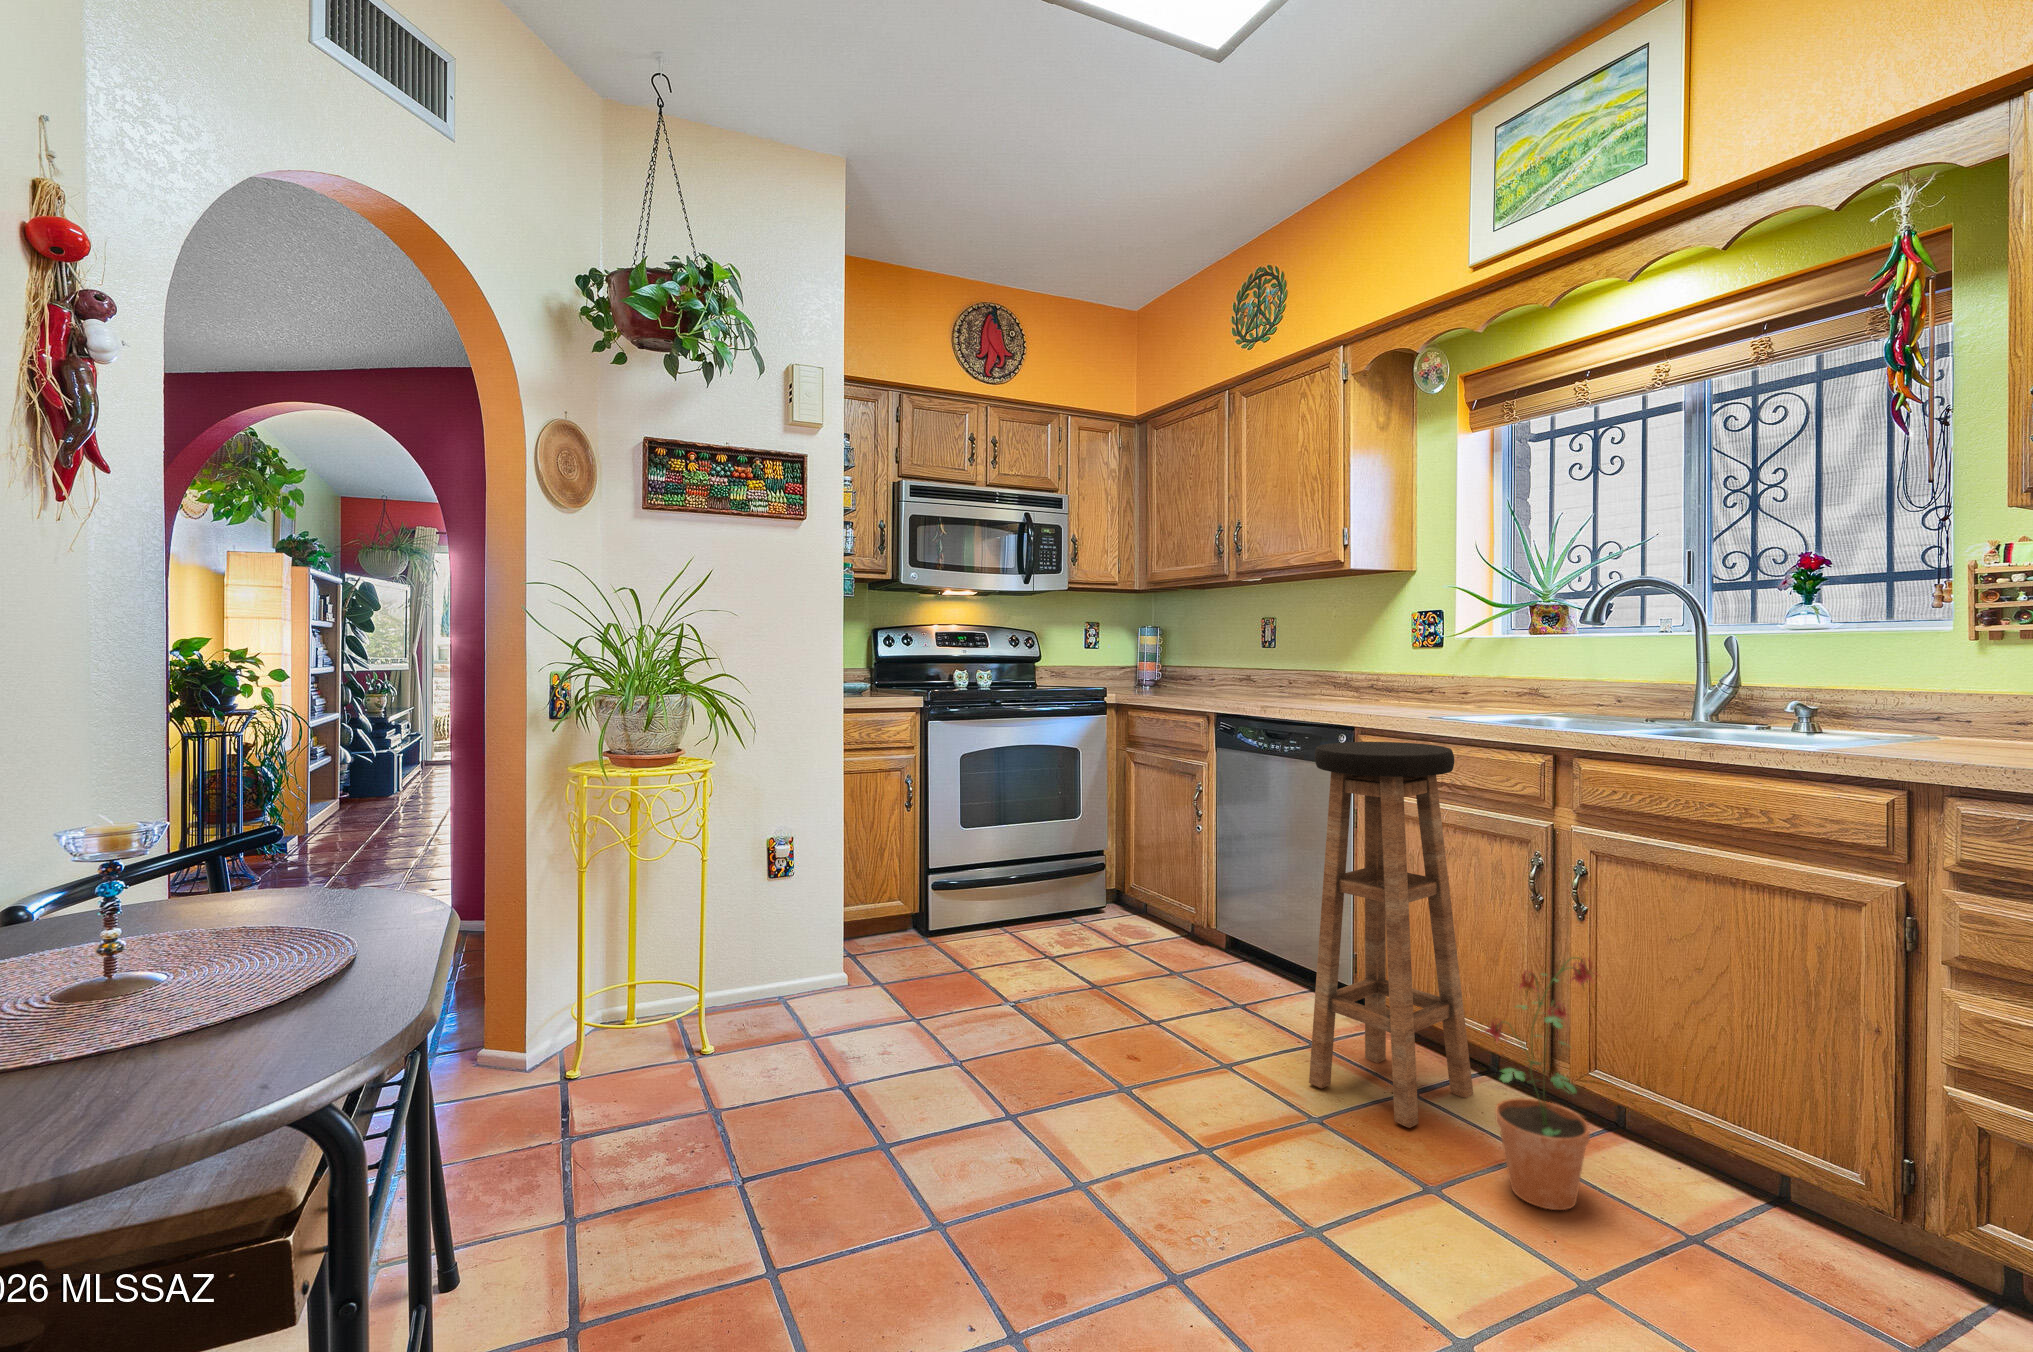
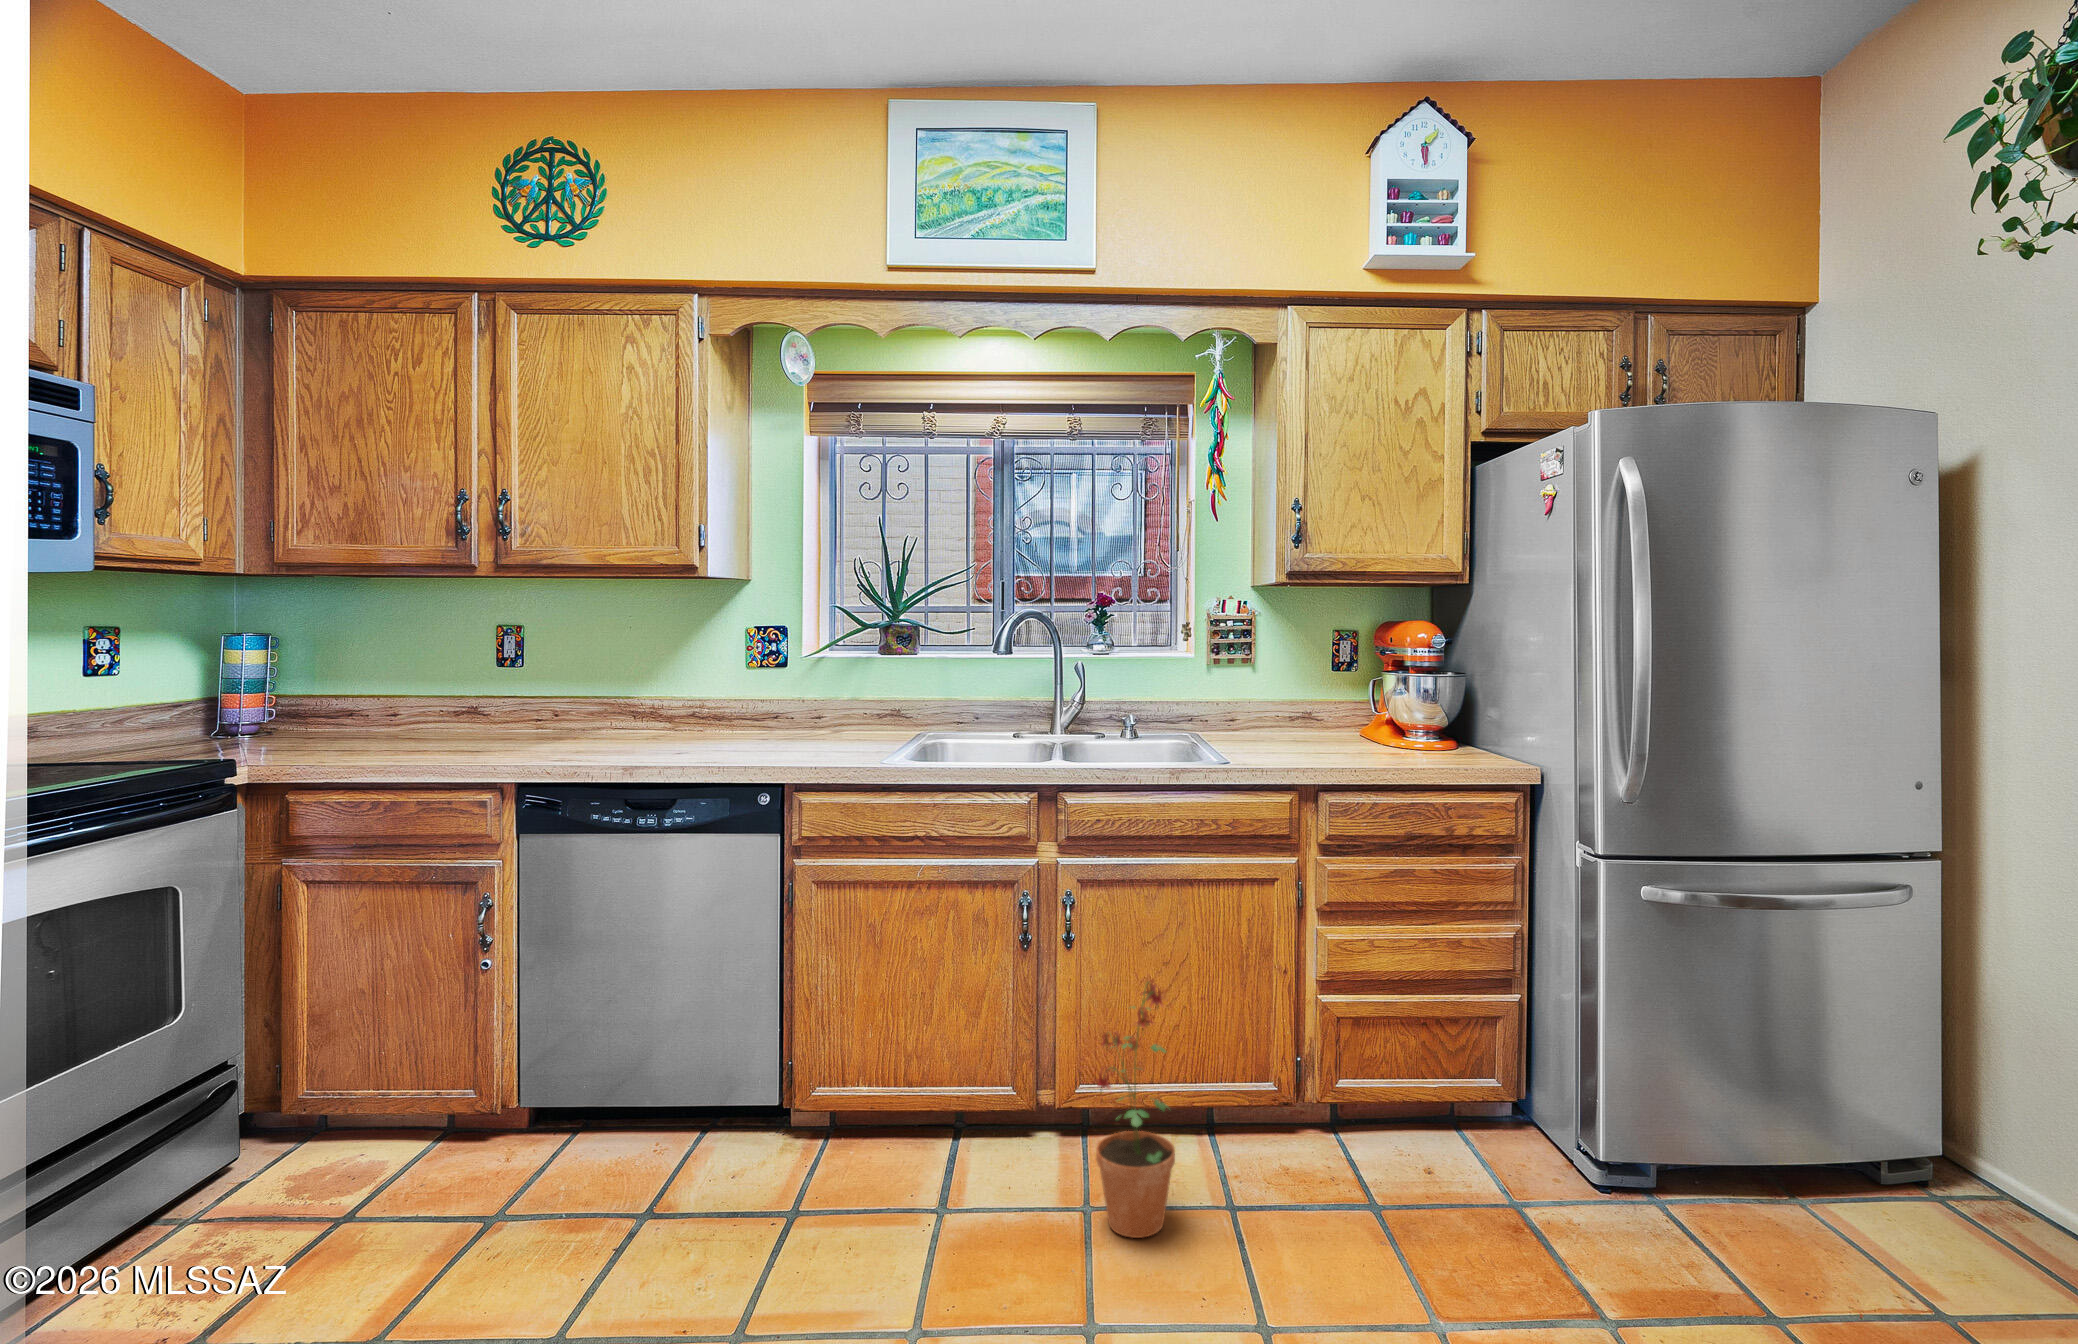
bar stool: present [1309,742,1473,1128] -> none [846,795,997,1245]

